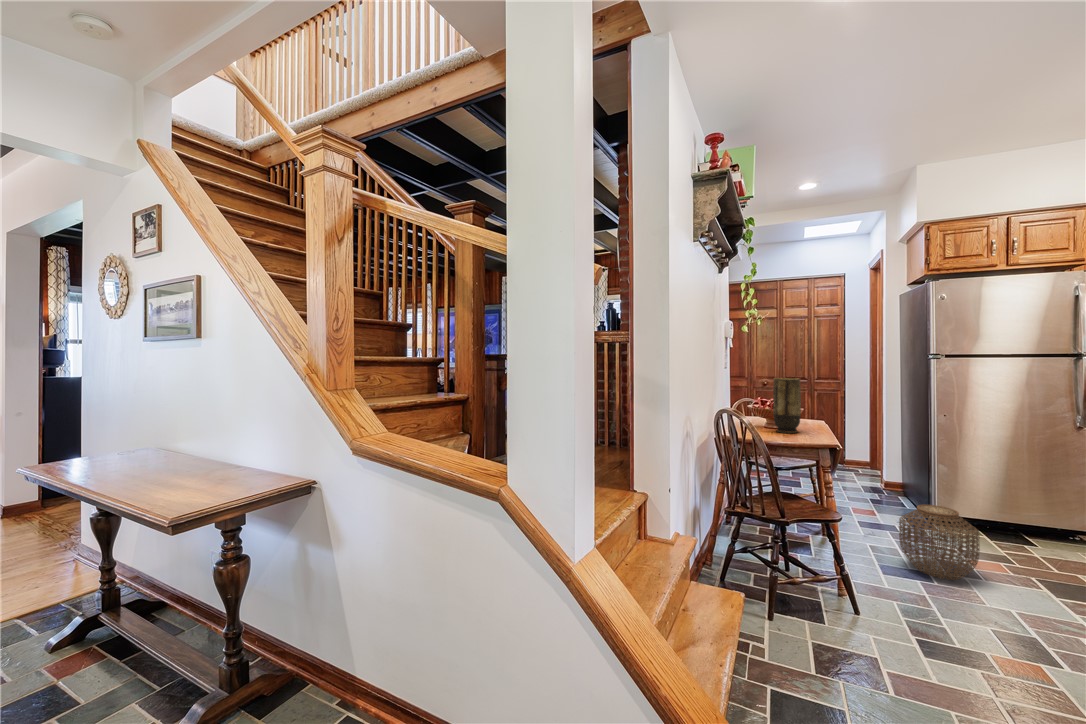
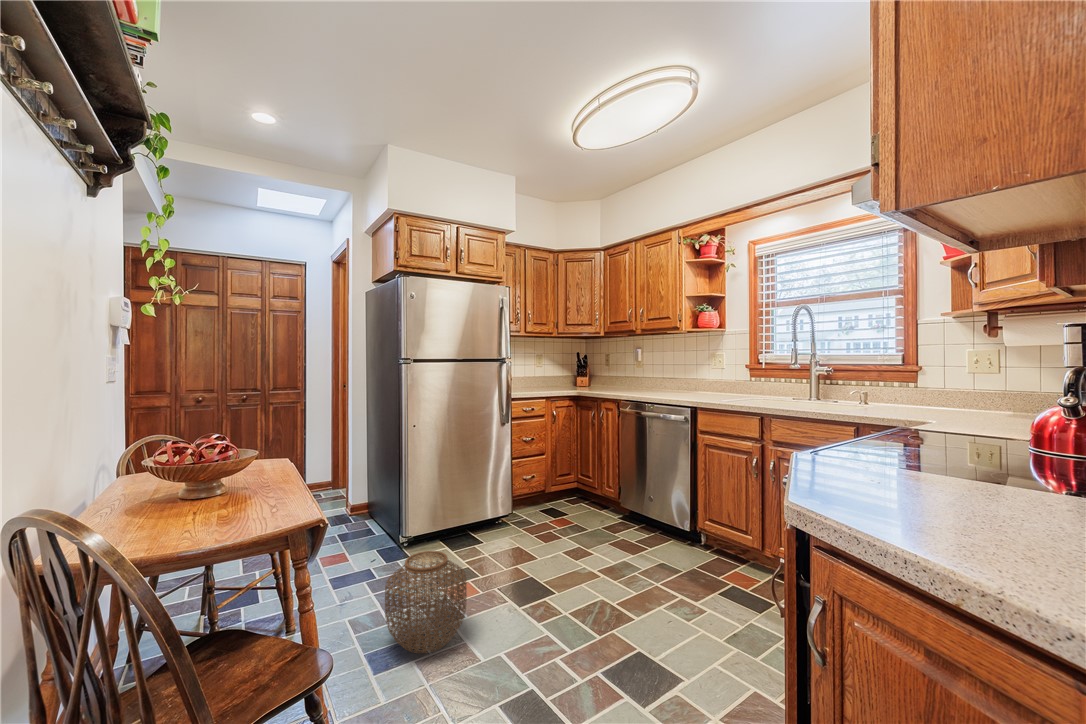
vase: present [773,378,801,433] -> none [174,403,237,520]

